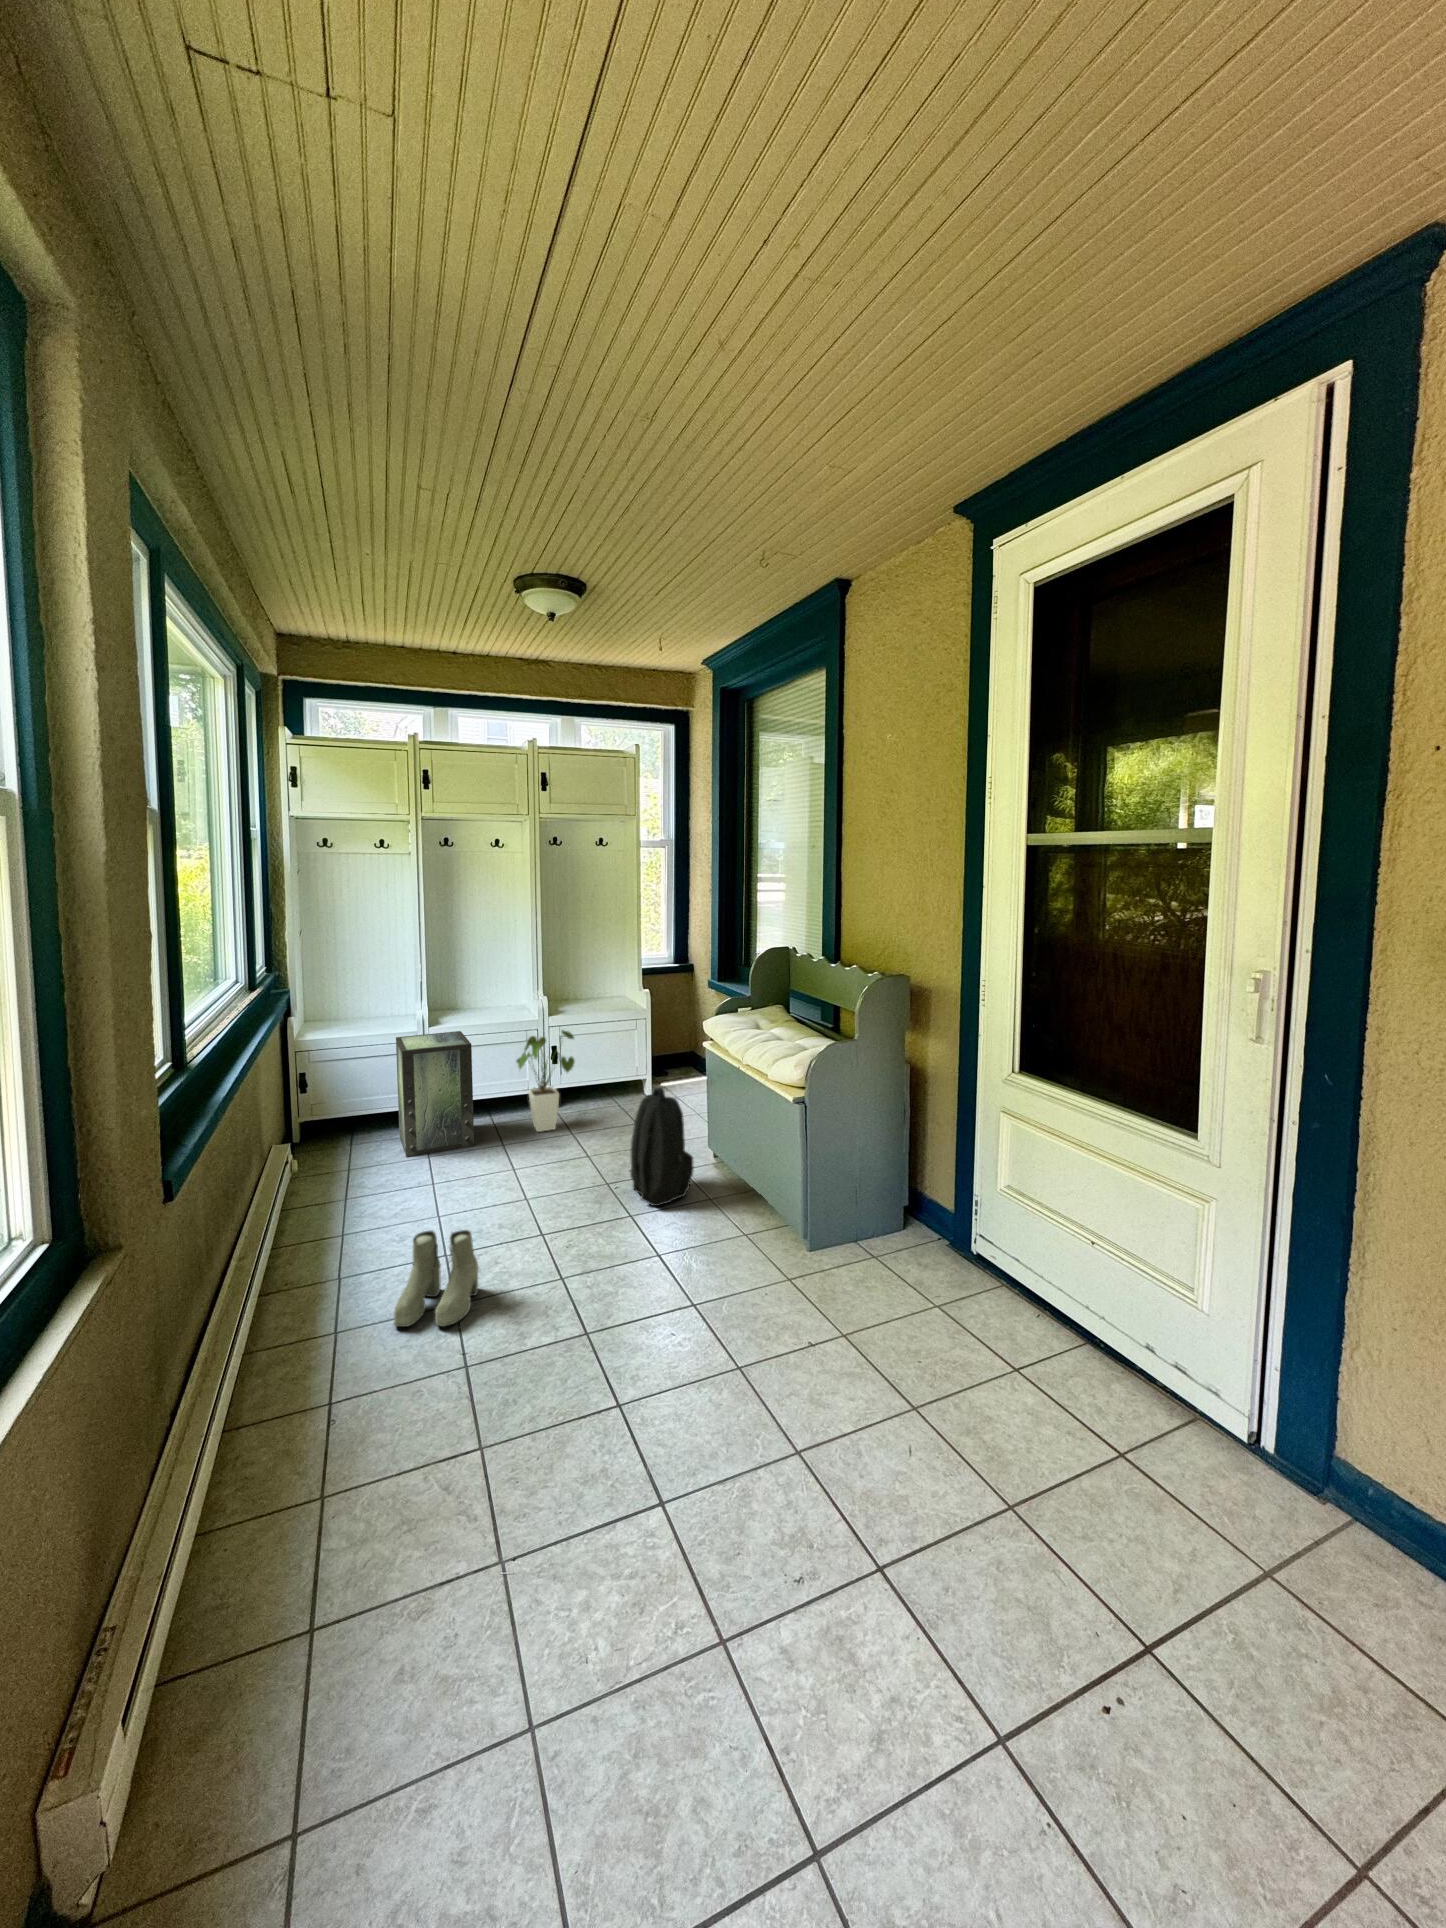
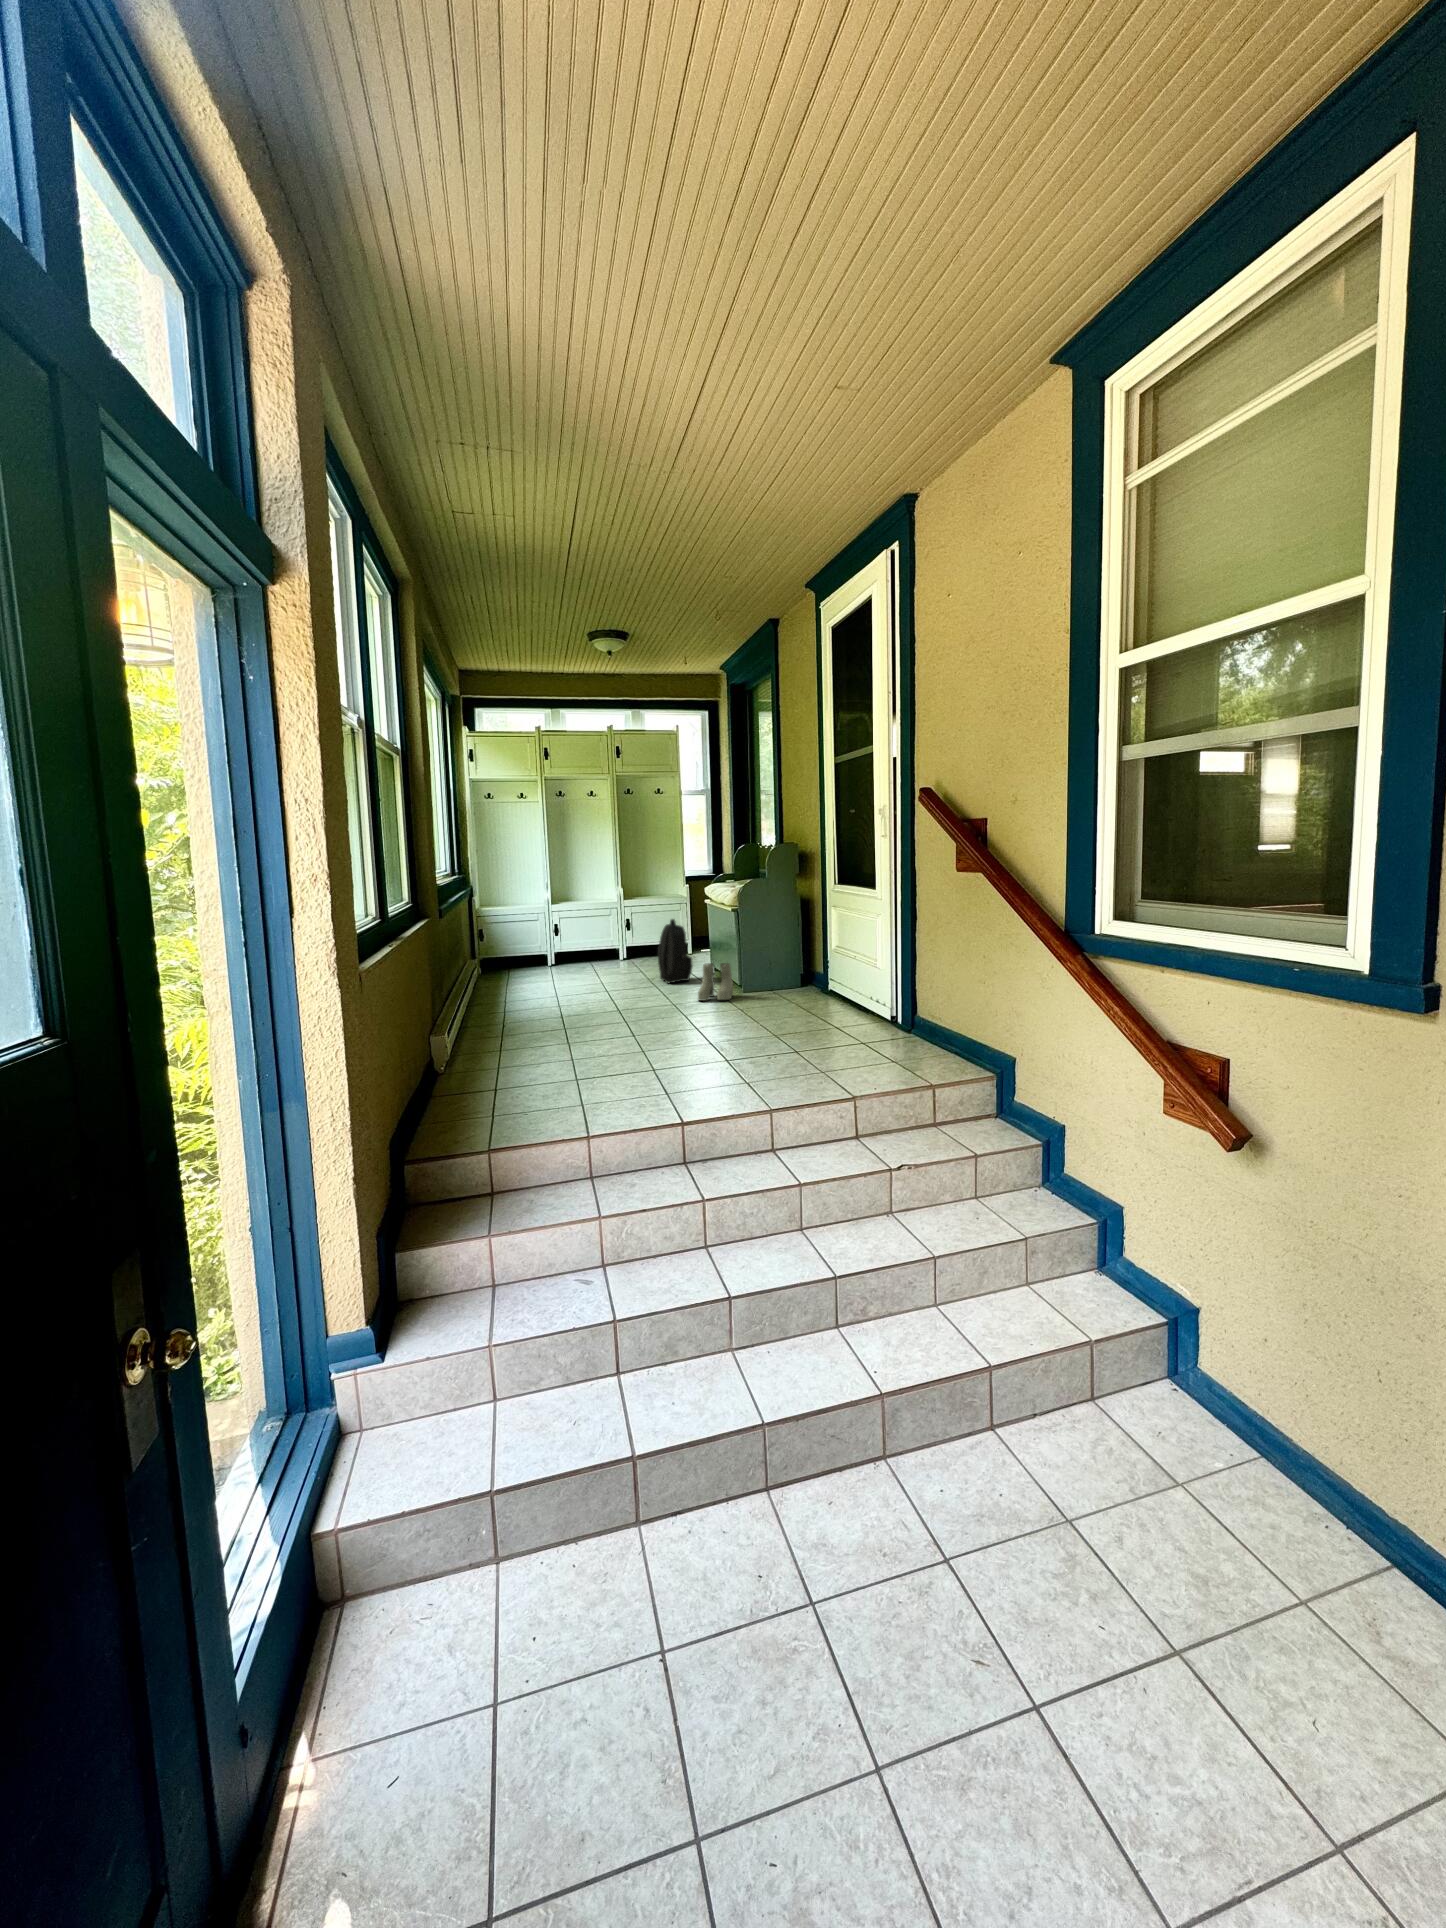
house plant: present [517,1030,575,1132] -> none [602,906,639,966]
storage box: present [396,1031,474,1157] -> none [531,906,577,973]
boots: present [393,1230,479,1327] -> present [698,963,733,1001]

